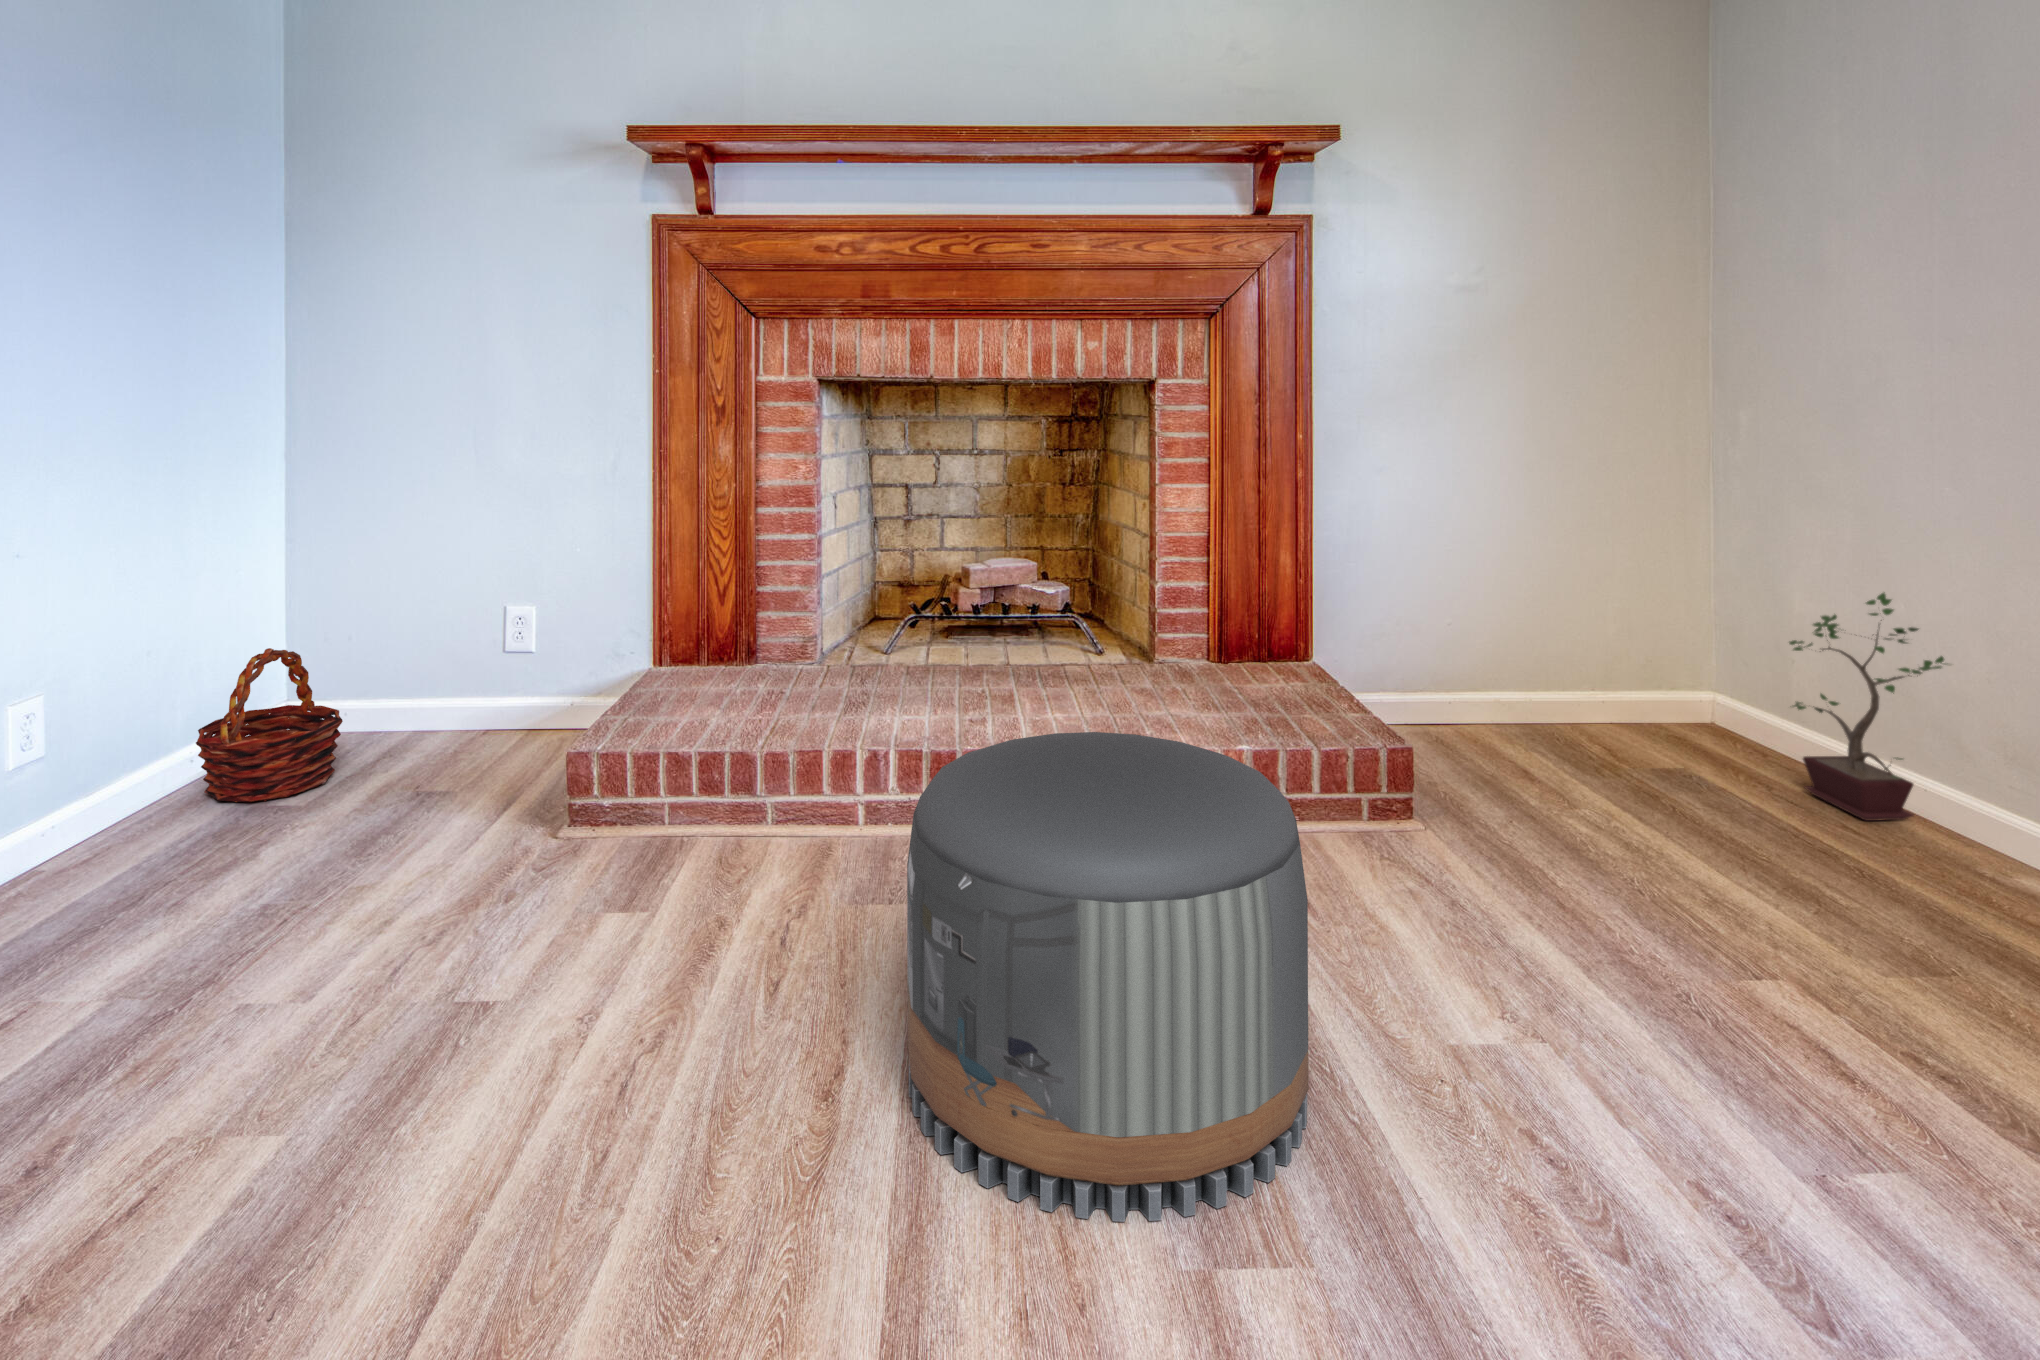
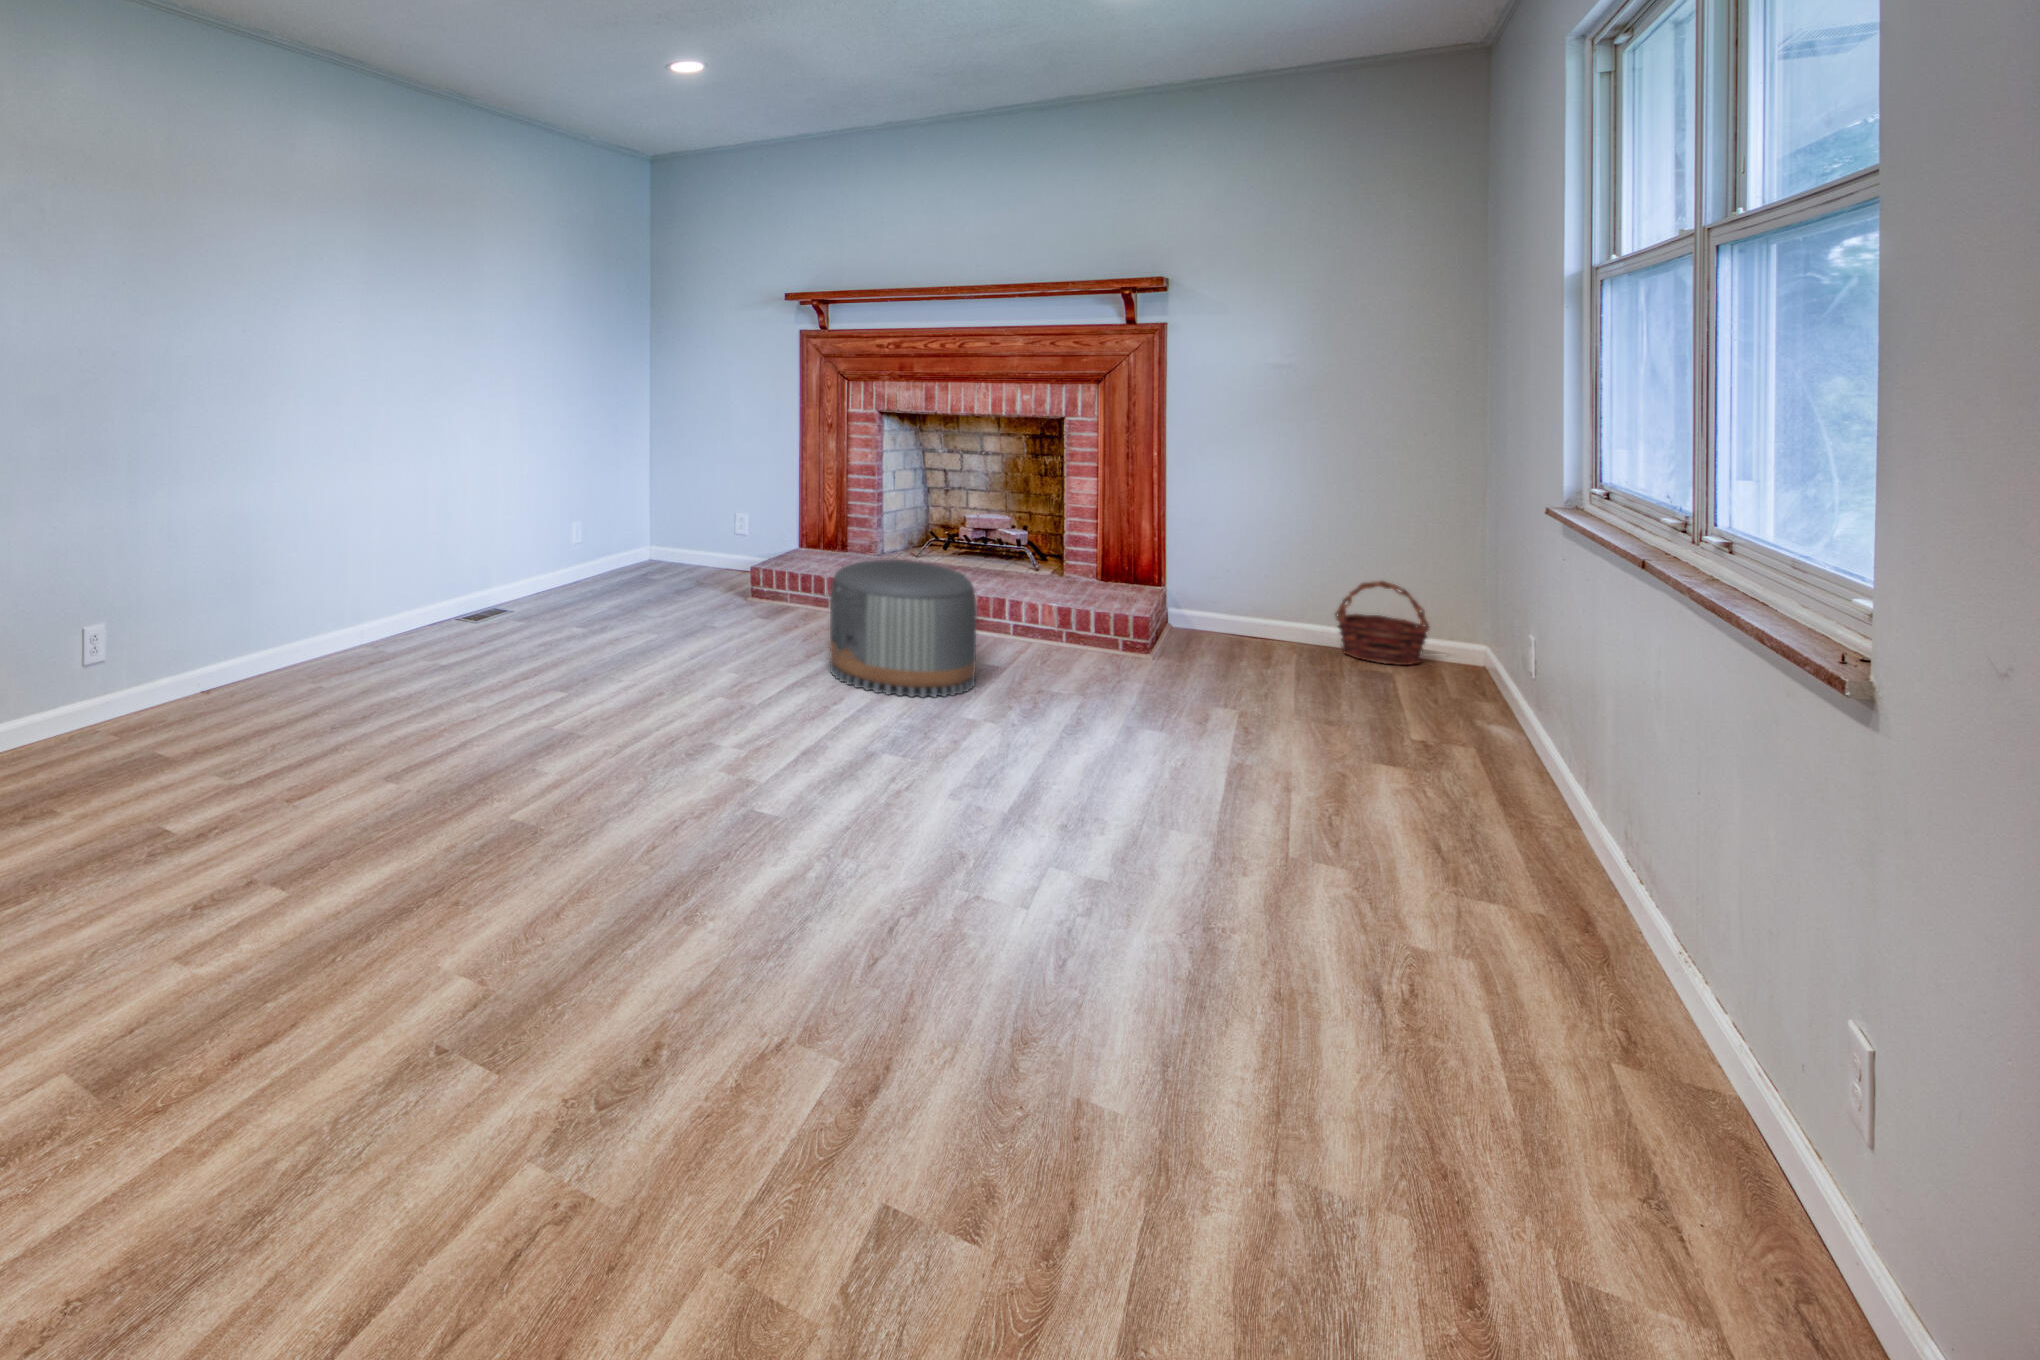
potted plant: present [1789,592,1944,821] -> none [1435,566,1494,700]
basket: present [196,648,343,802] -> present [1335,581,1429,665]

